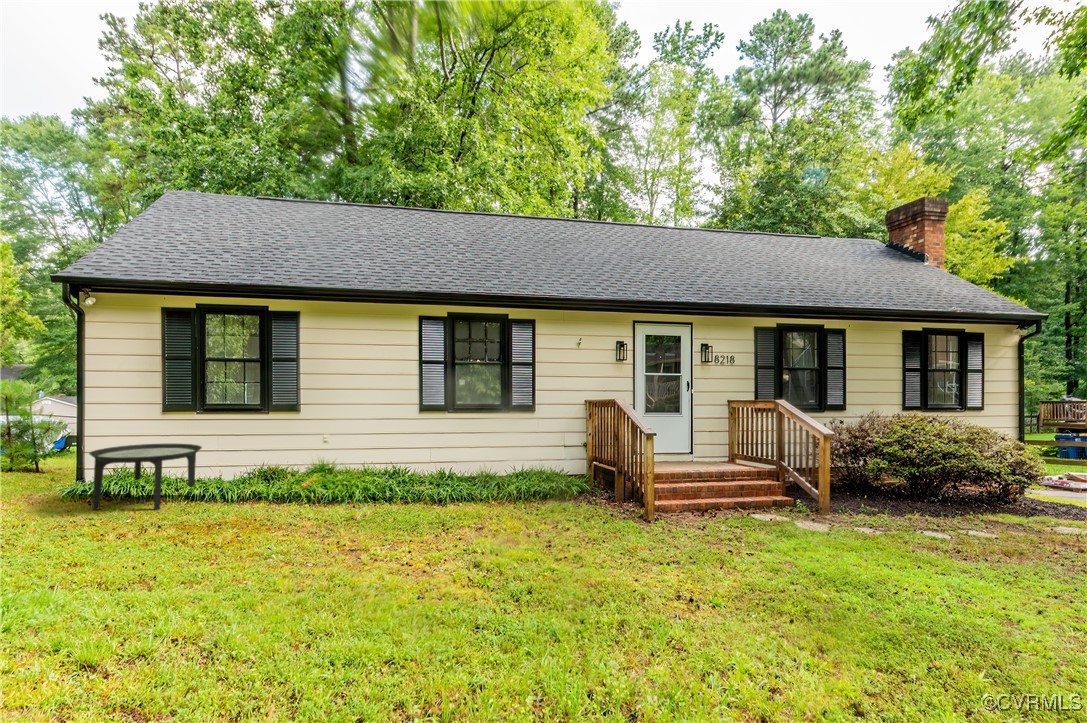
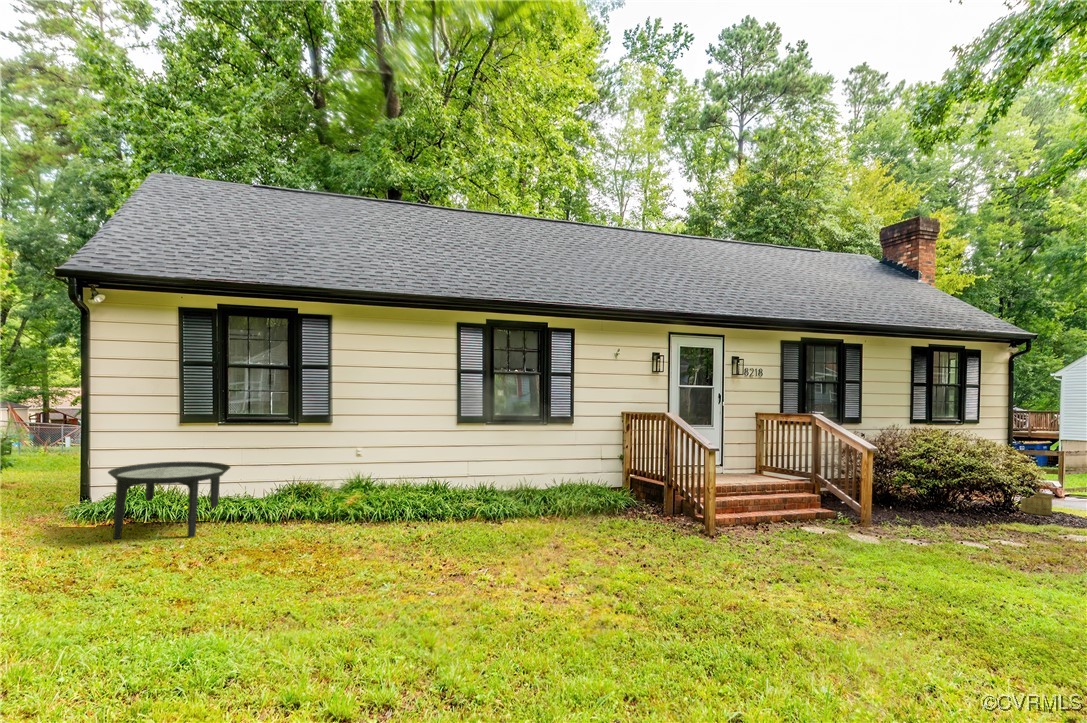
wooden bucket: none [1018,484,1057,512] -> present [1021,492,1053,516]

